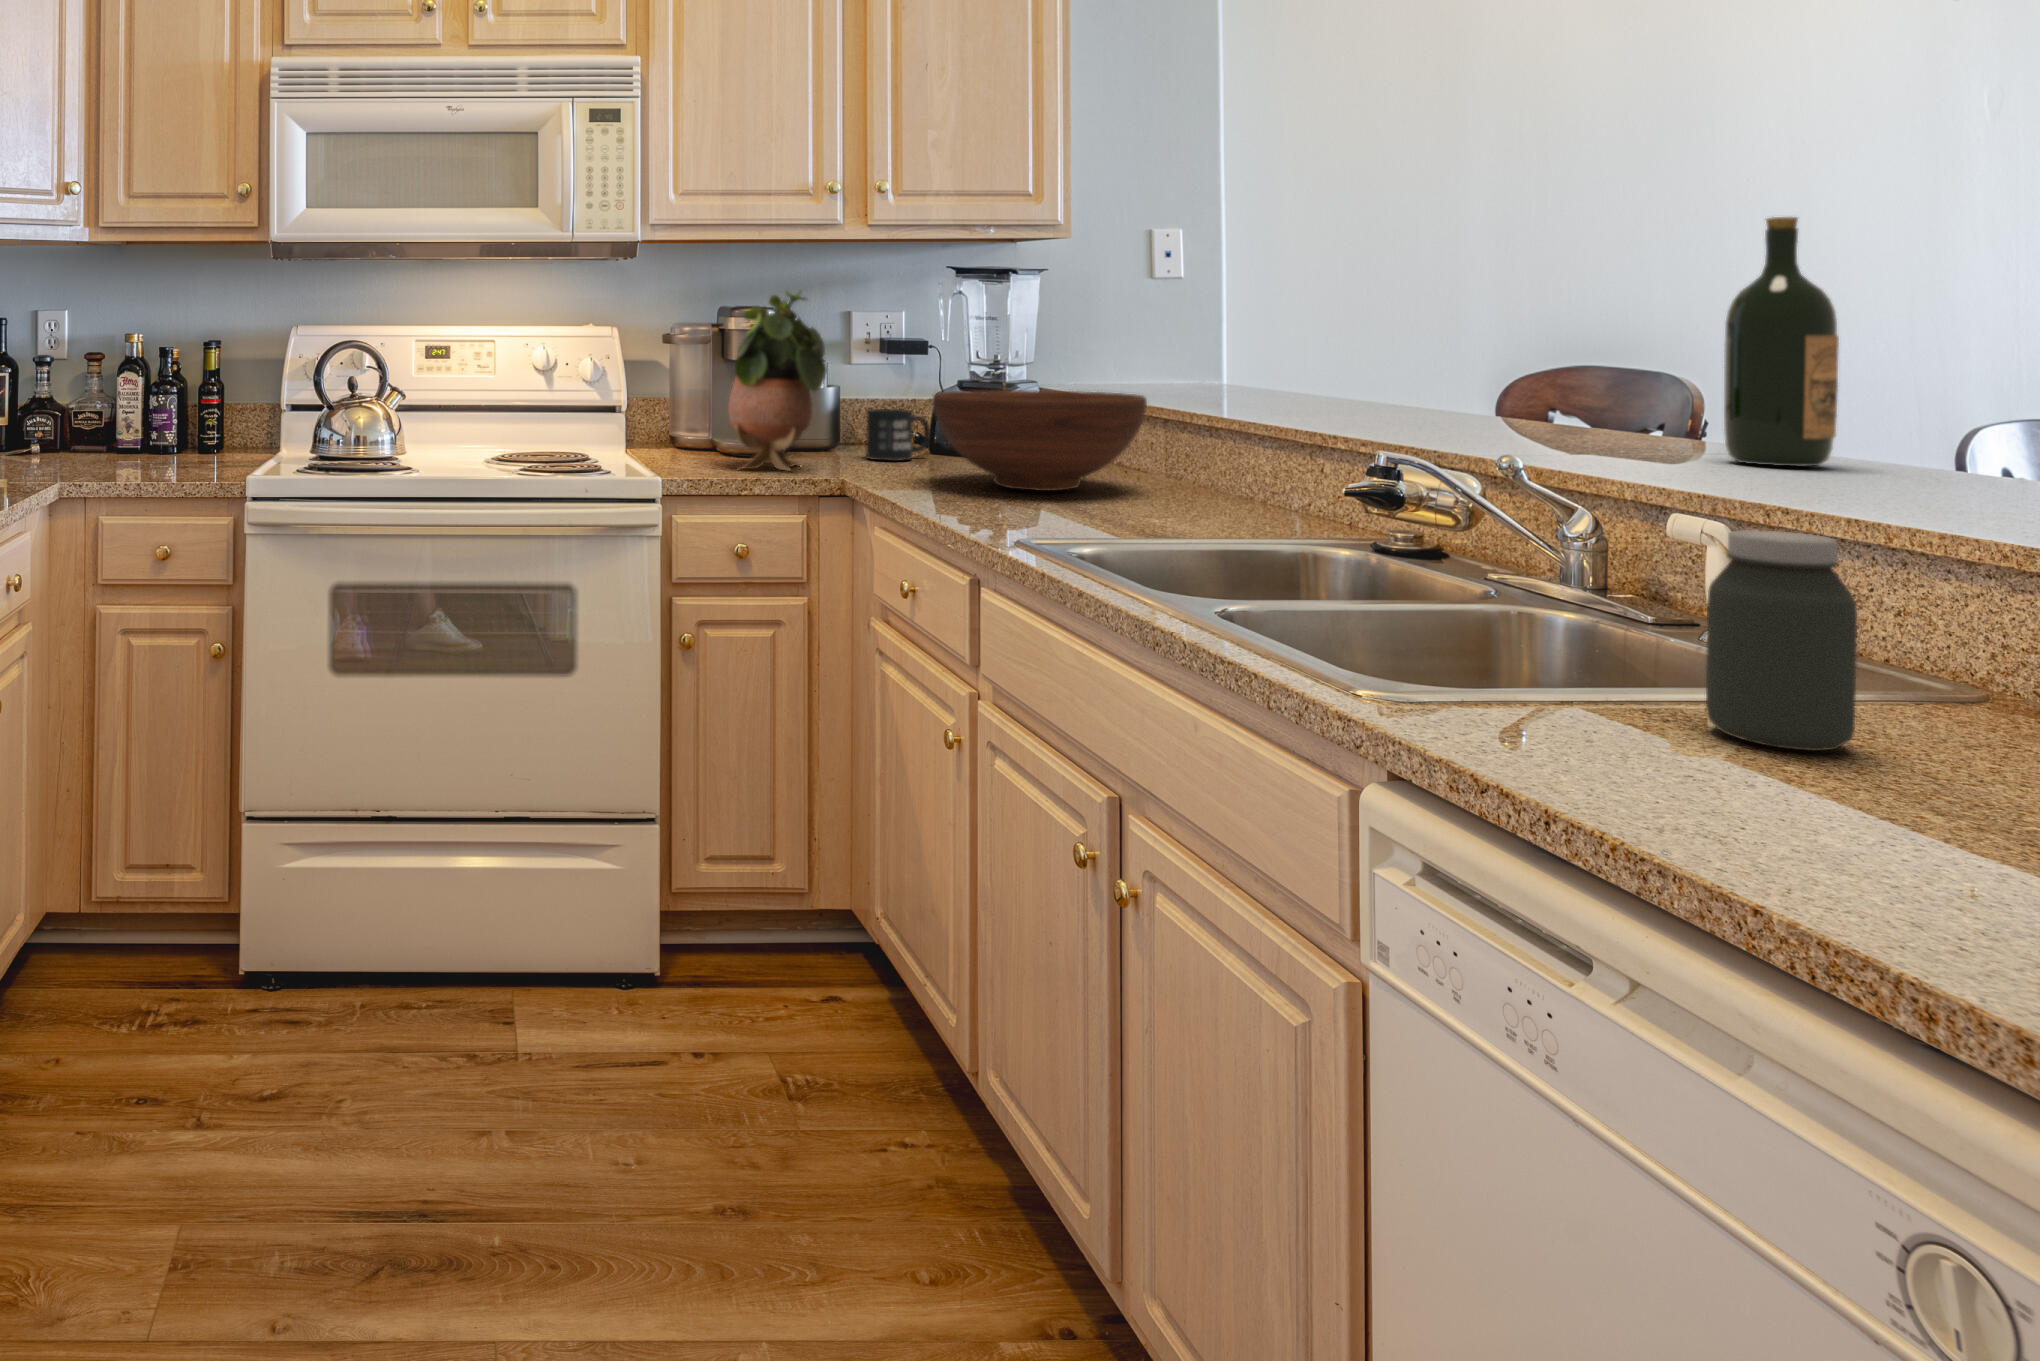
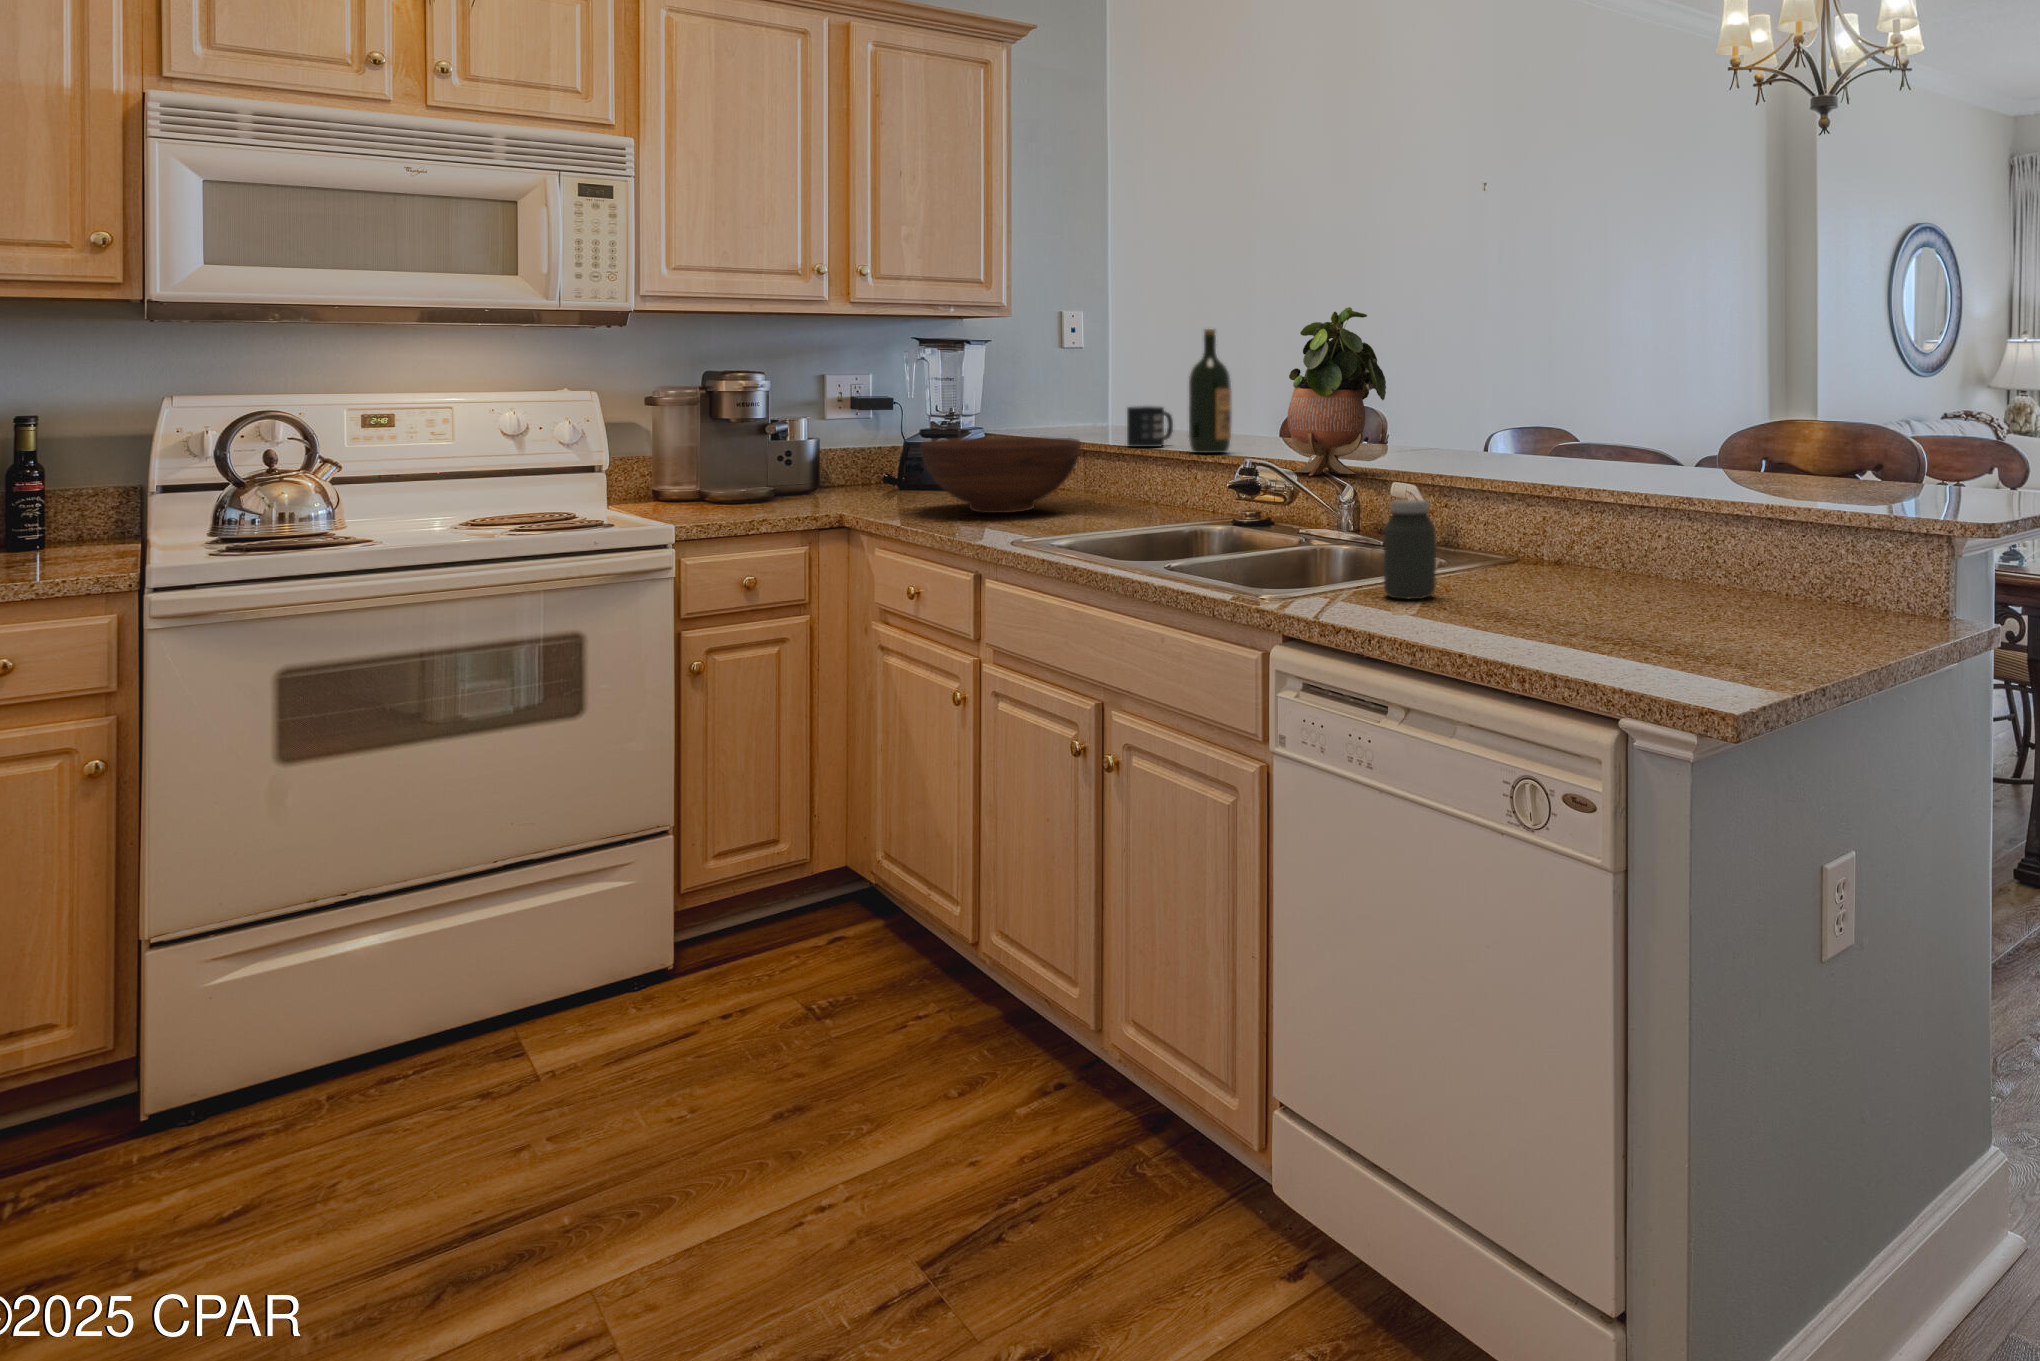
wine bottle: present [1724,217,1839,466] -> present [1189,329,1232,453]
potted plant: present [728,291,827,470] -> present [1287,307,1386,476]
mug: present [866,409,930,461] -> present [1127,406,1173,447]

